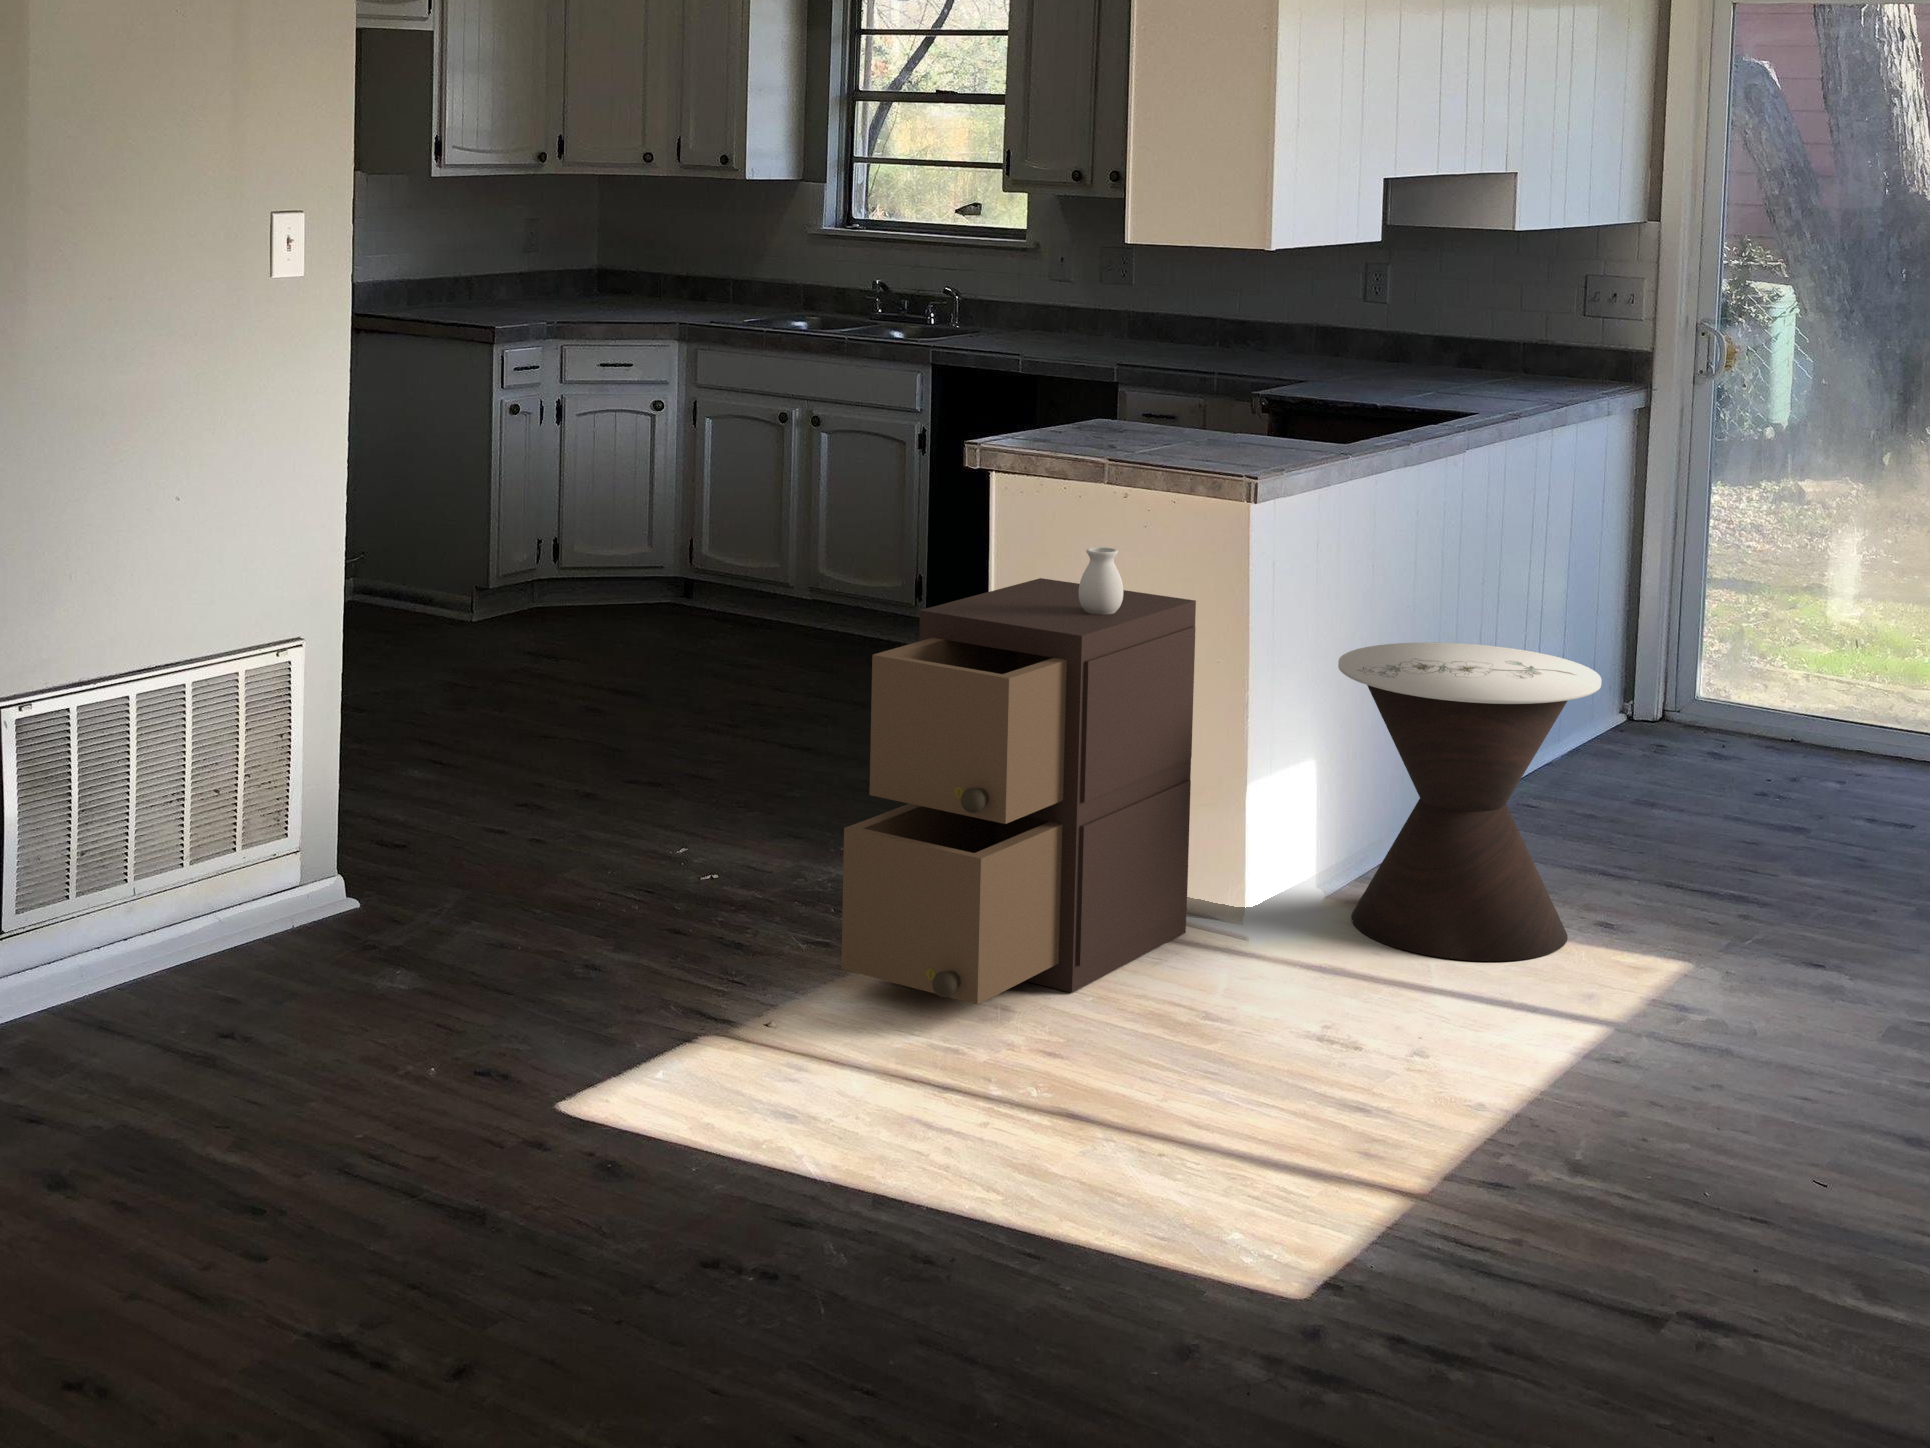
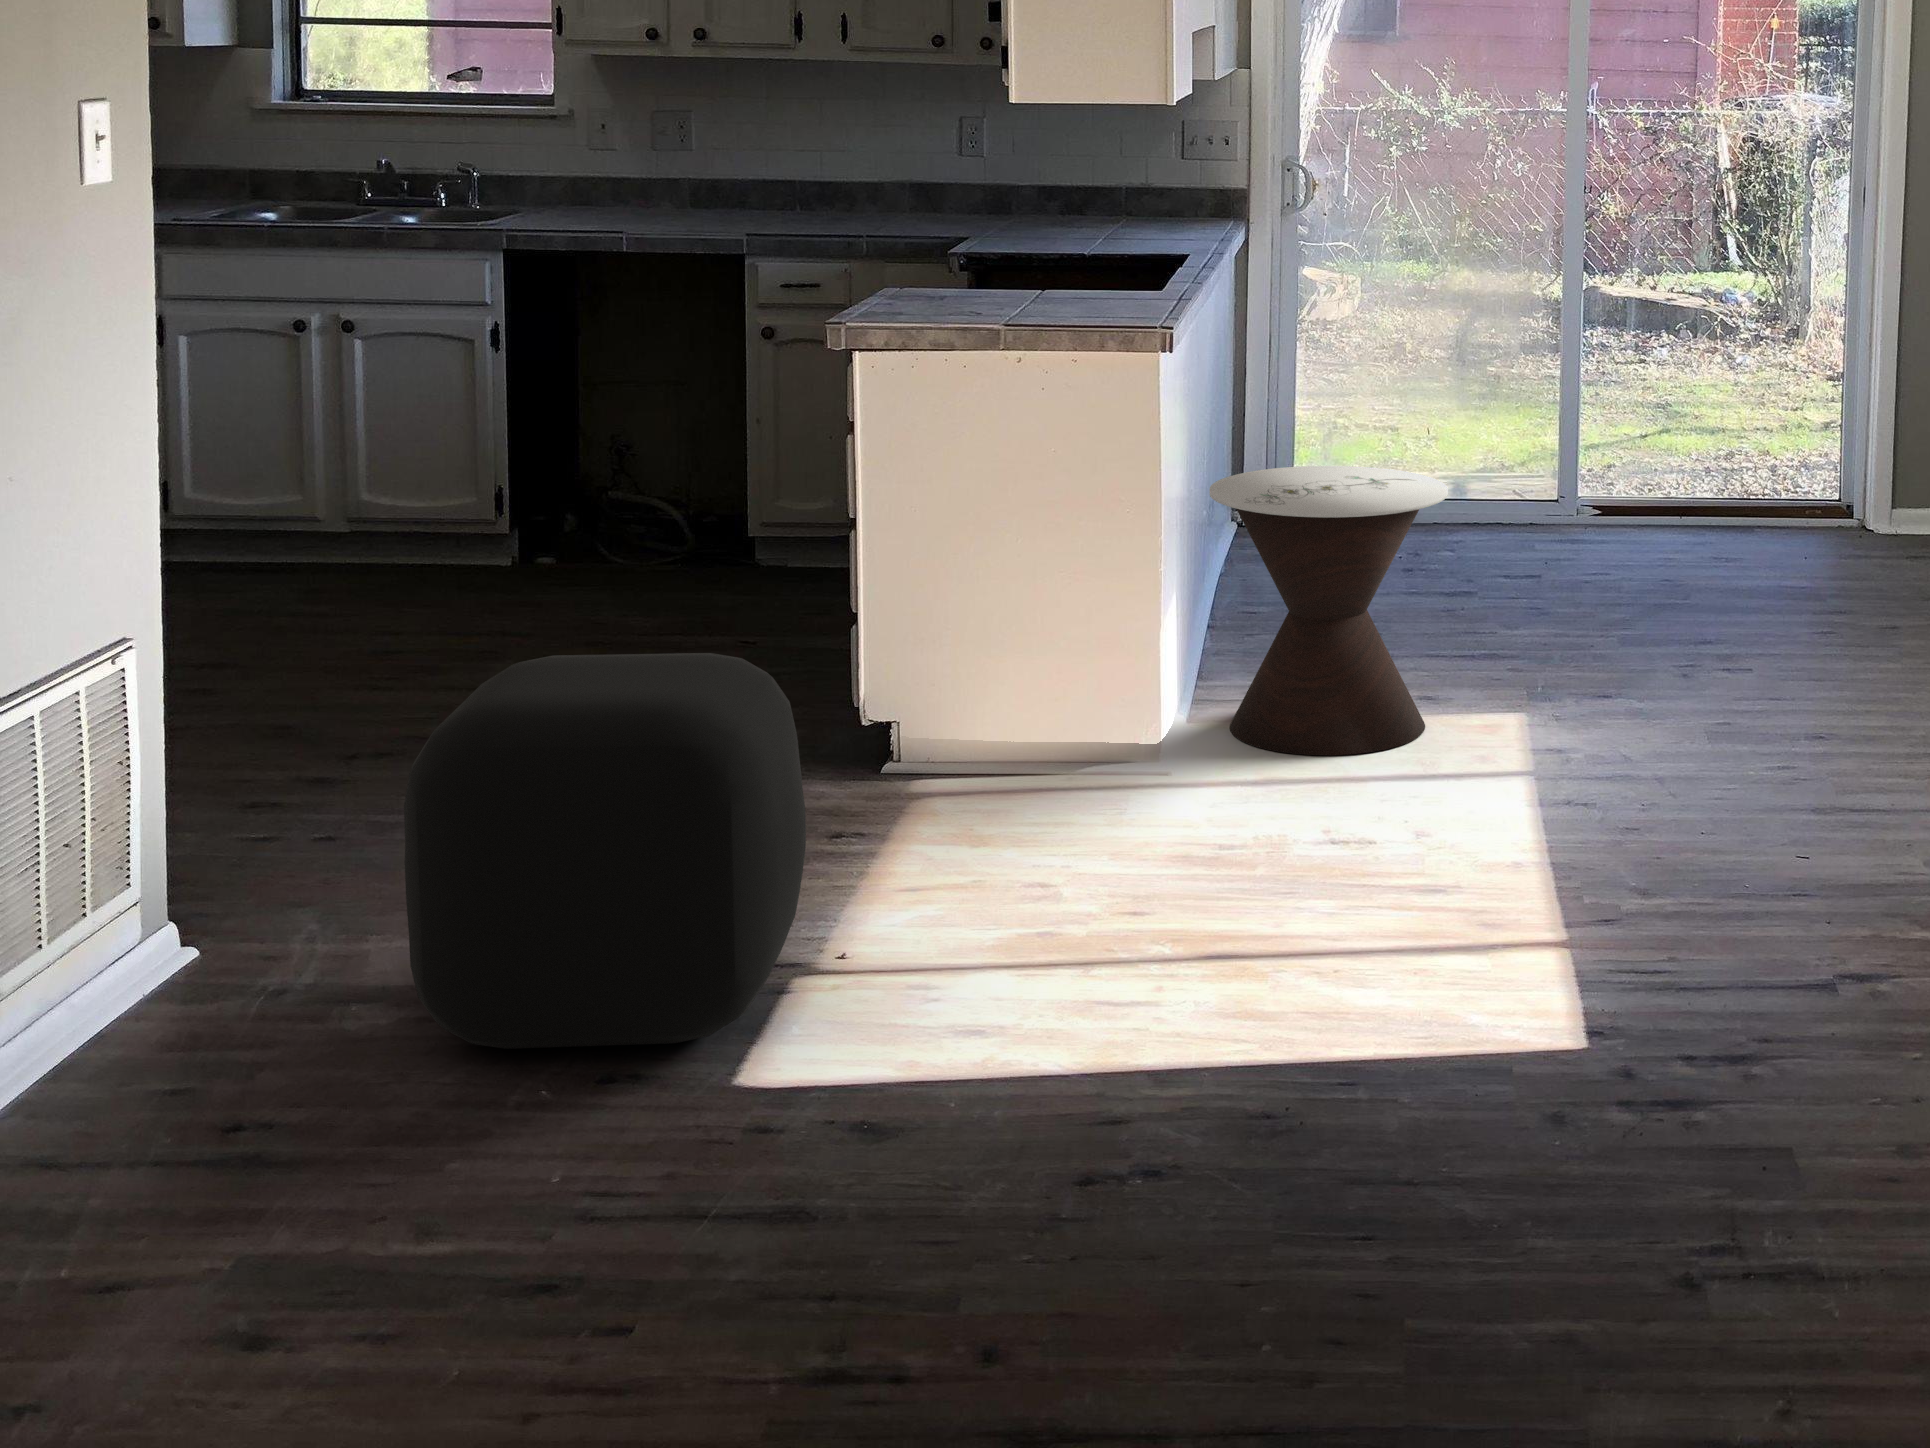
storage cabinet: present [841,547,1196,1005] -> none [877,411,1120,884]
ottoman: none [381,702,735,1057] -> present [404,653,806,1049]

